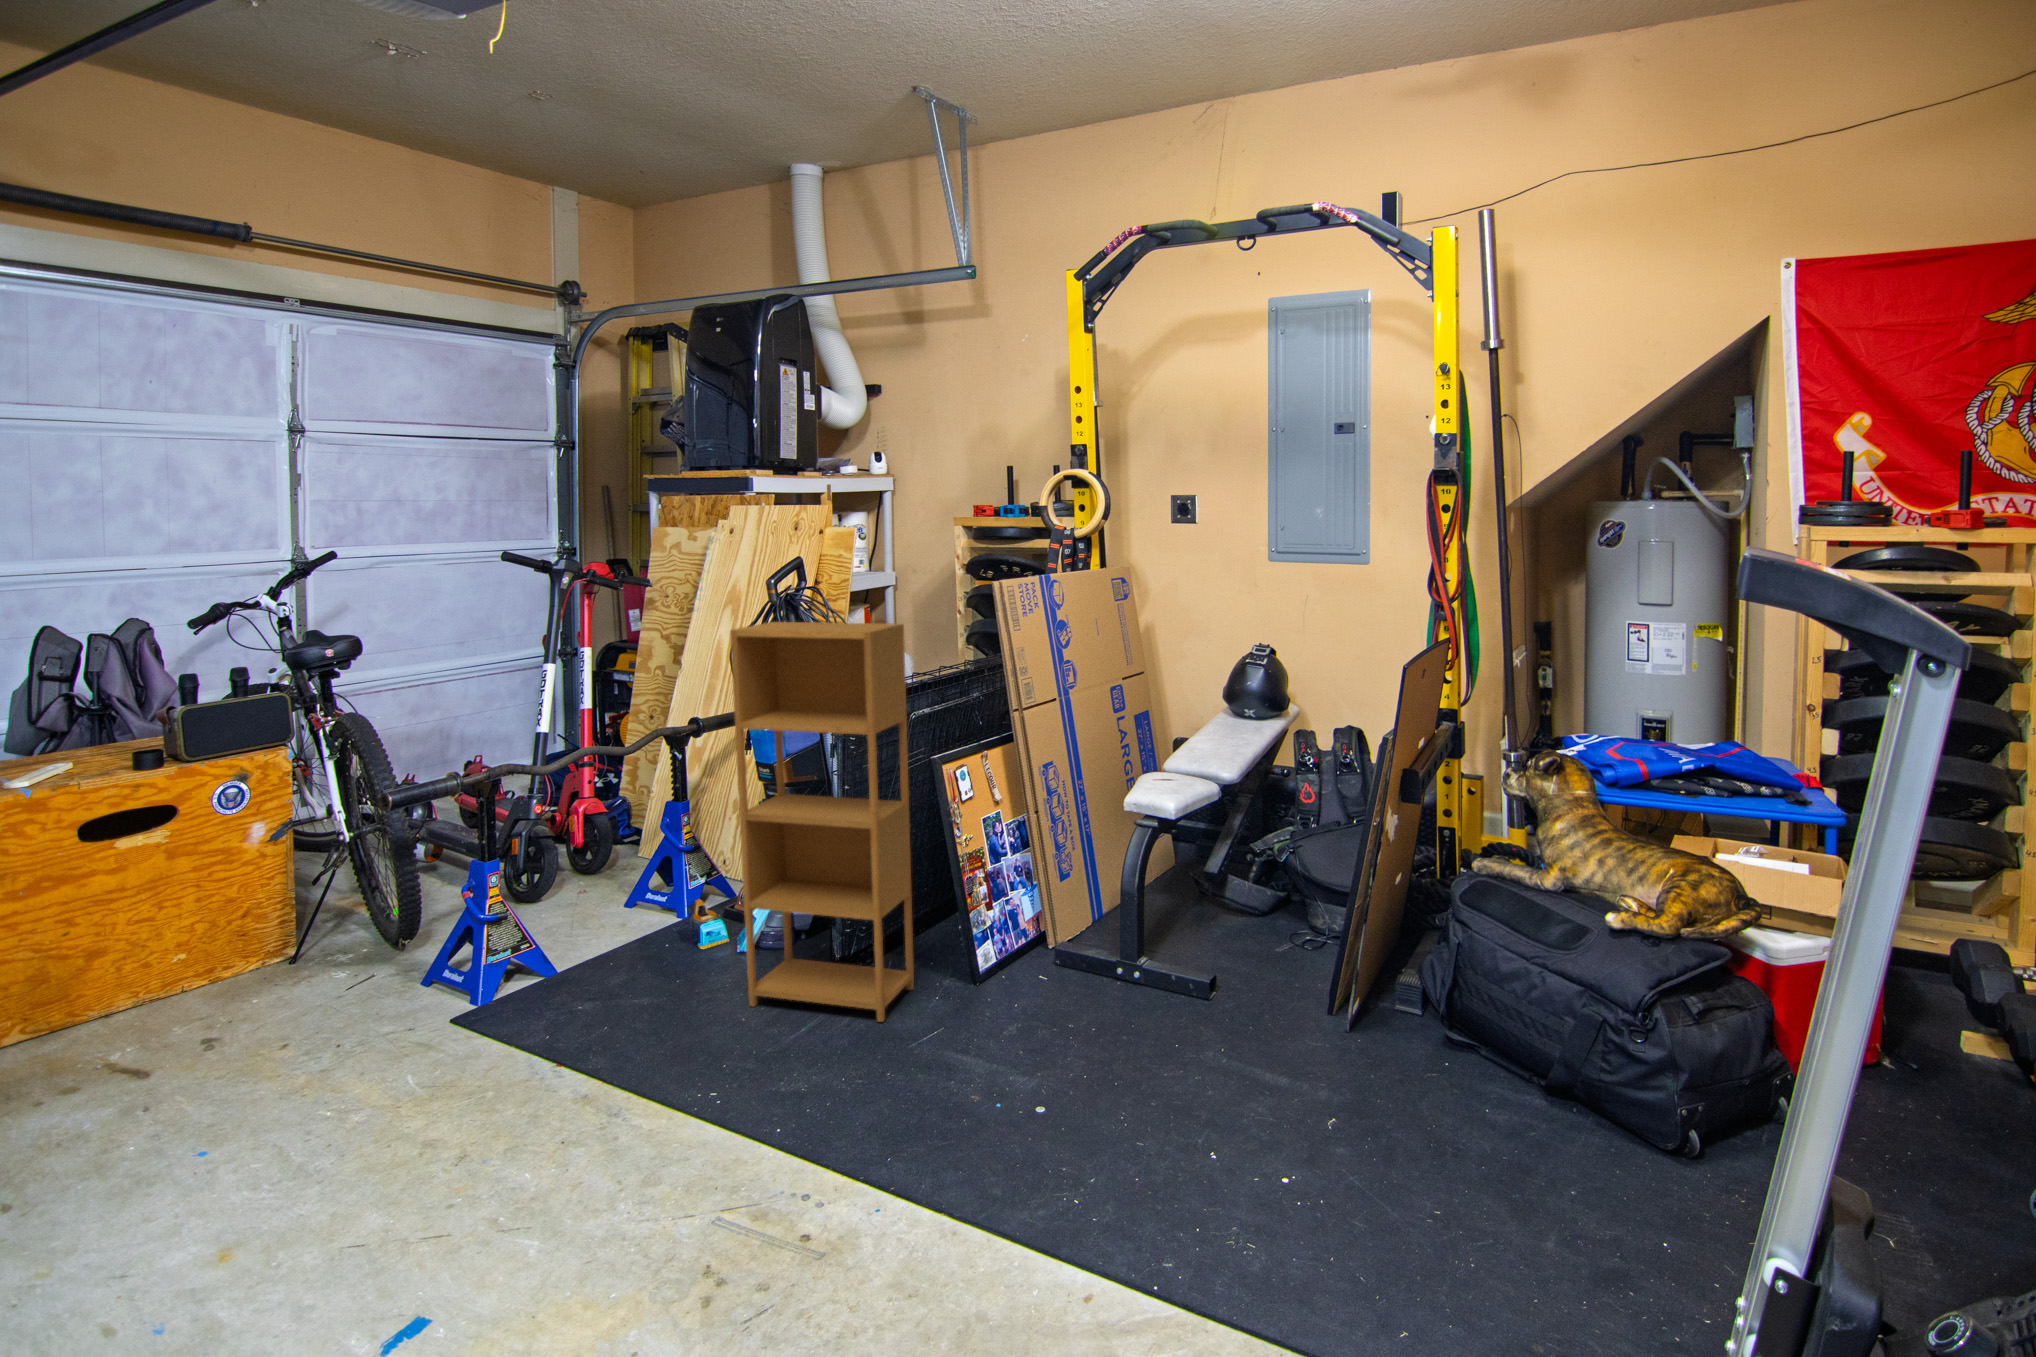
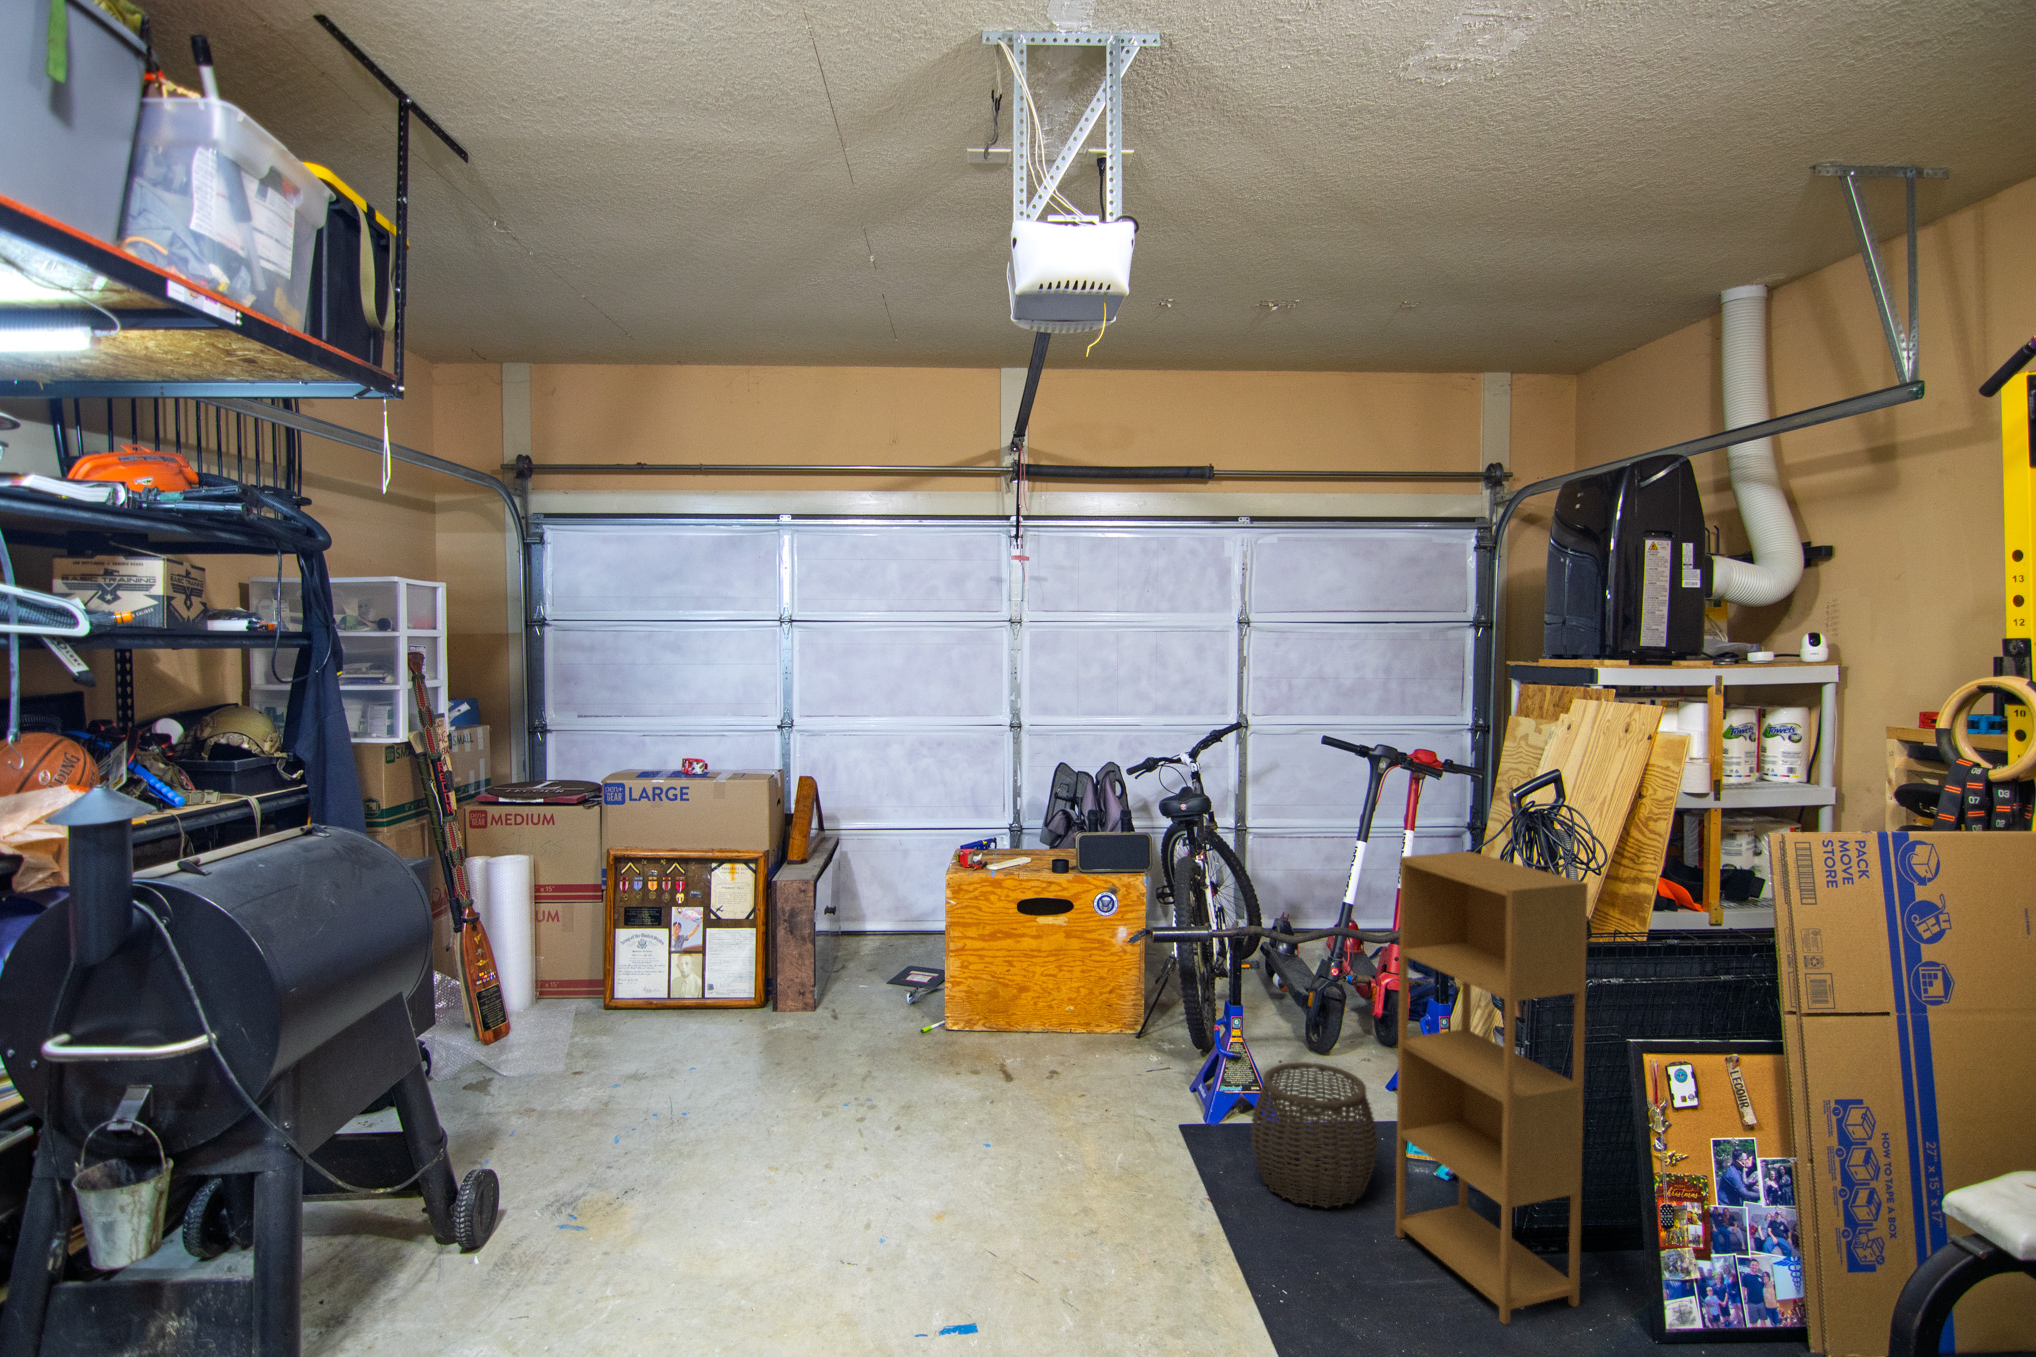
woven basket: none [567,879,706,1024] -> present [1251,1062,1378,1208]

